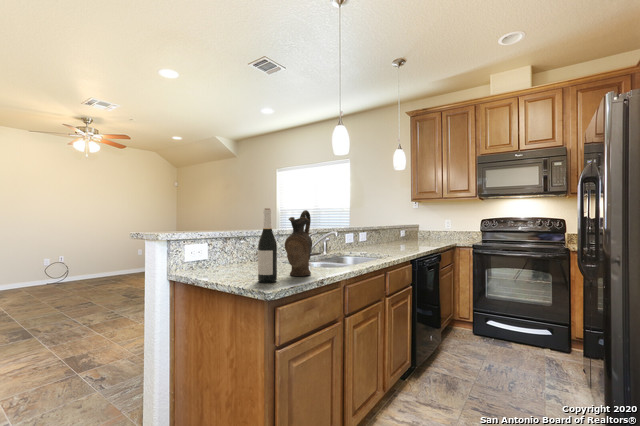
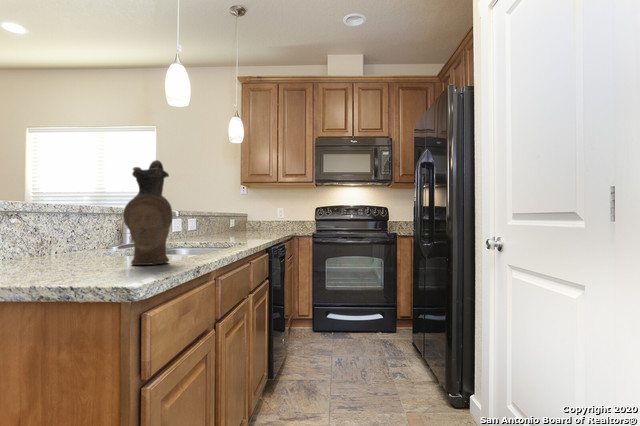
wine bottle: present [258,208,277,283] -> none [80,140,121,276]

